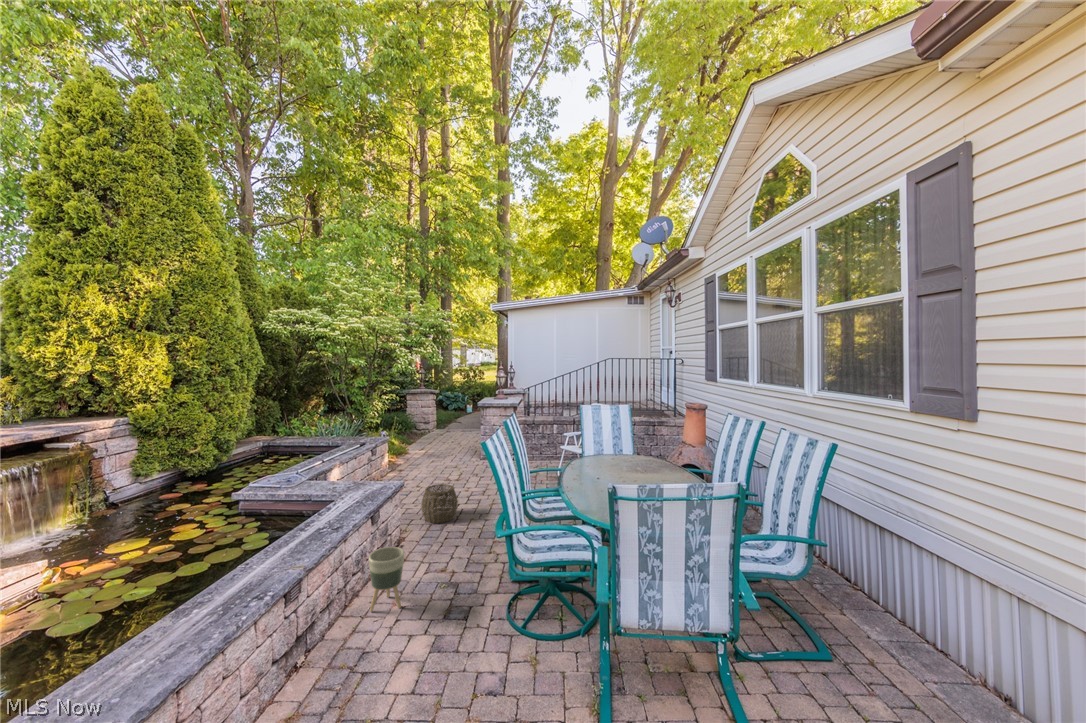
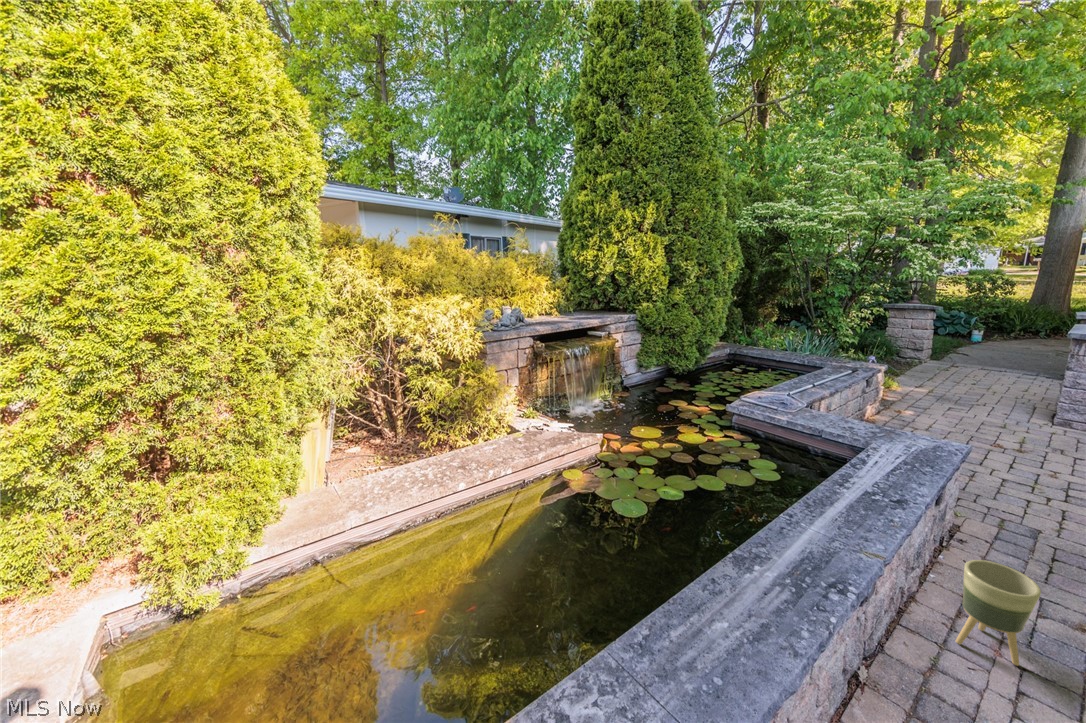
woven basket: present [421,484,458,523] -> none [989,461,1074,528]

